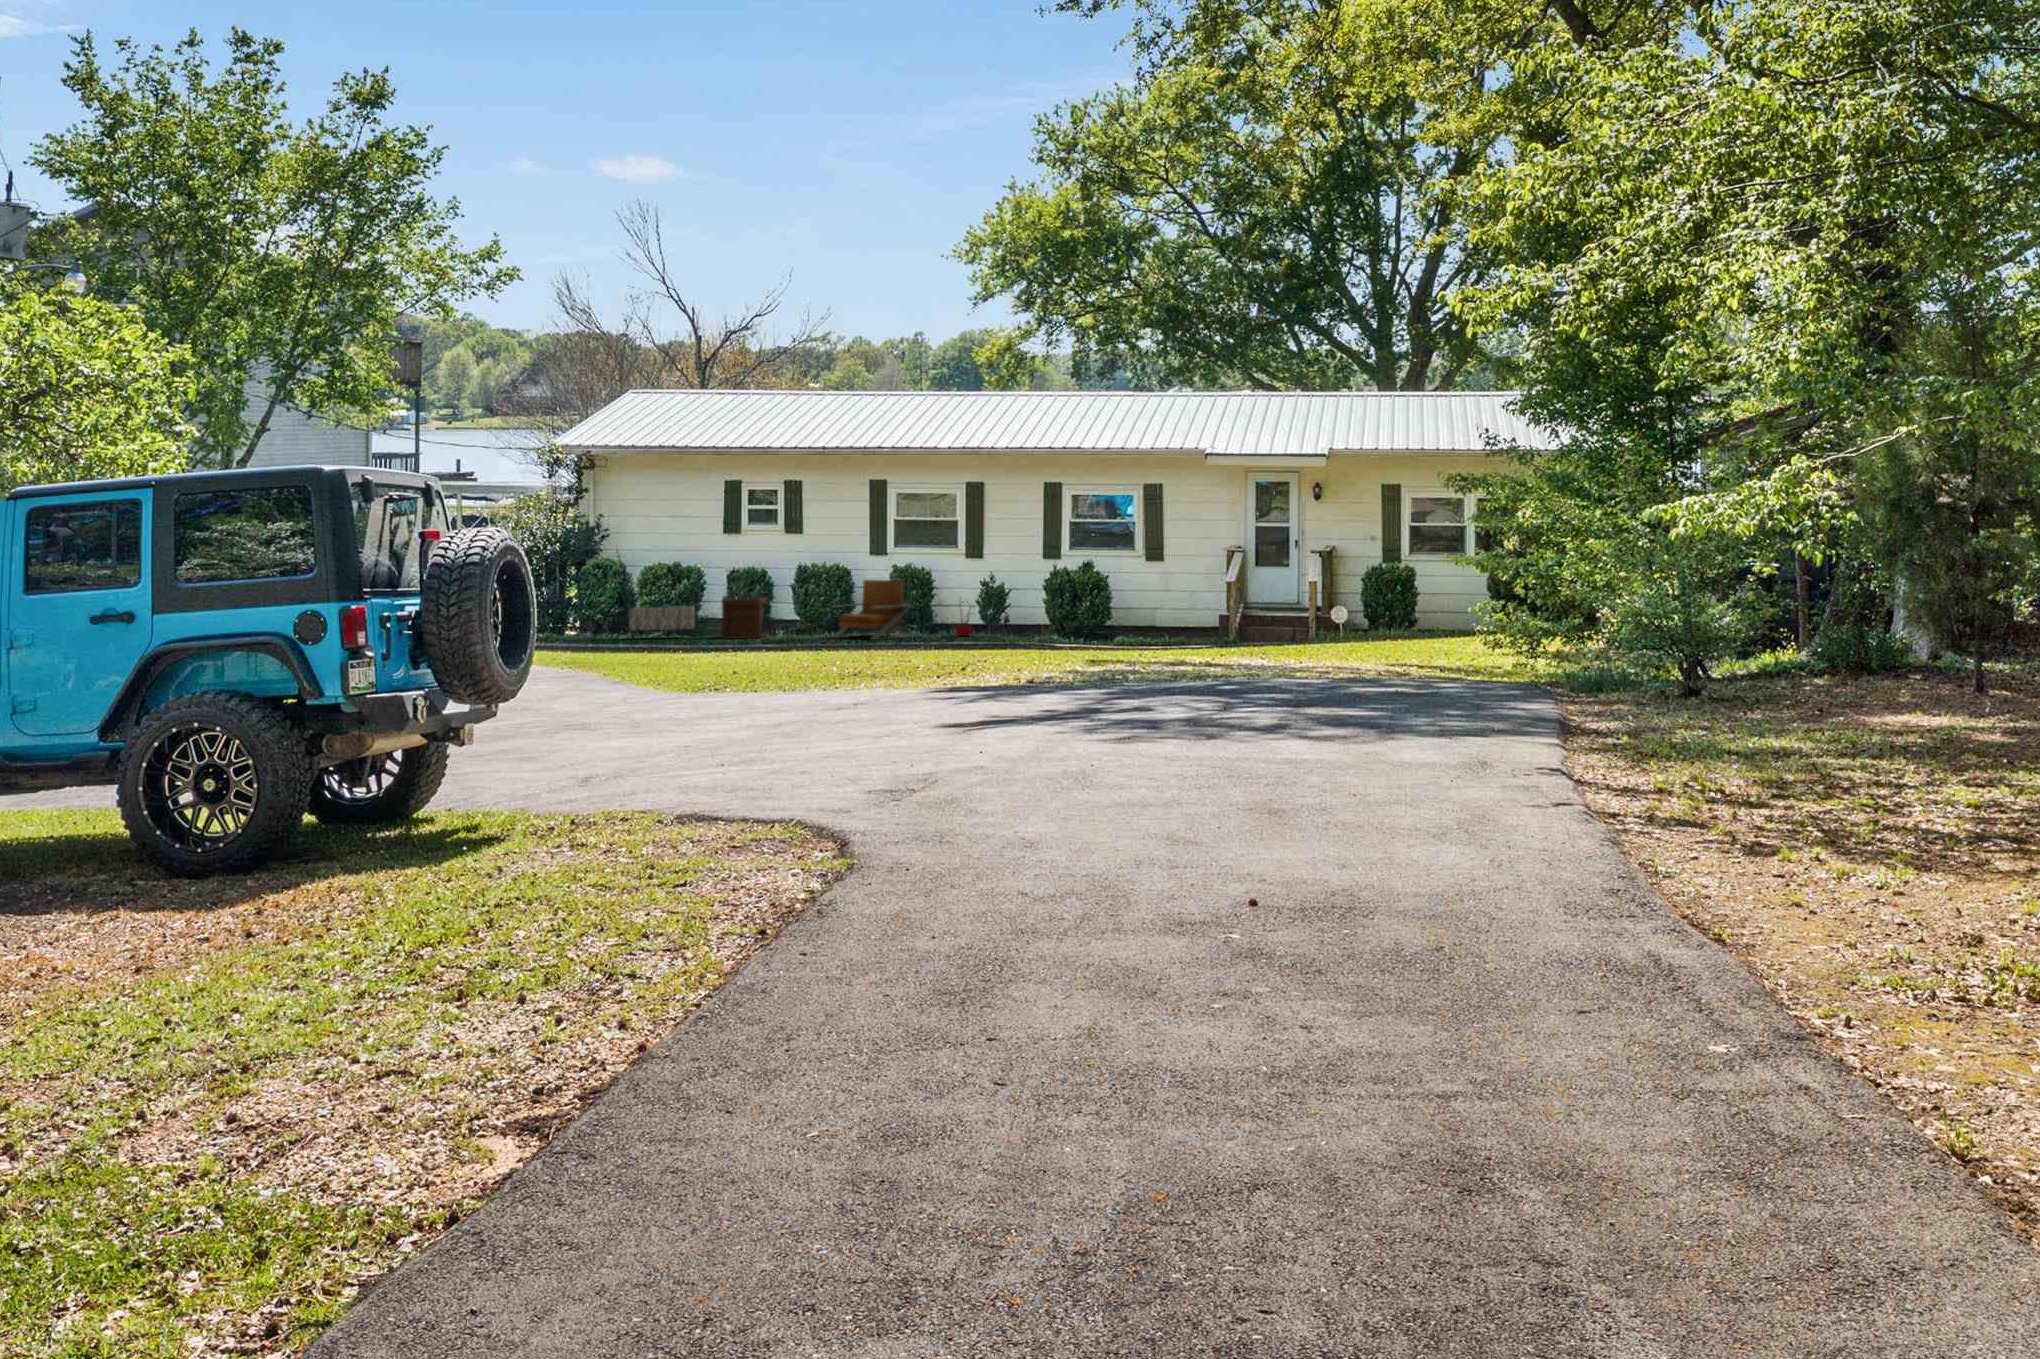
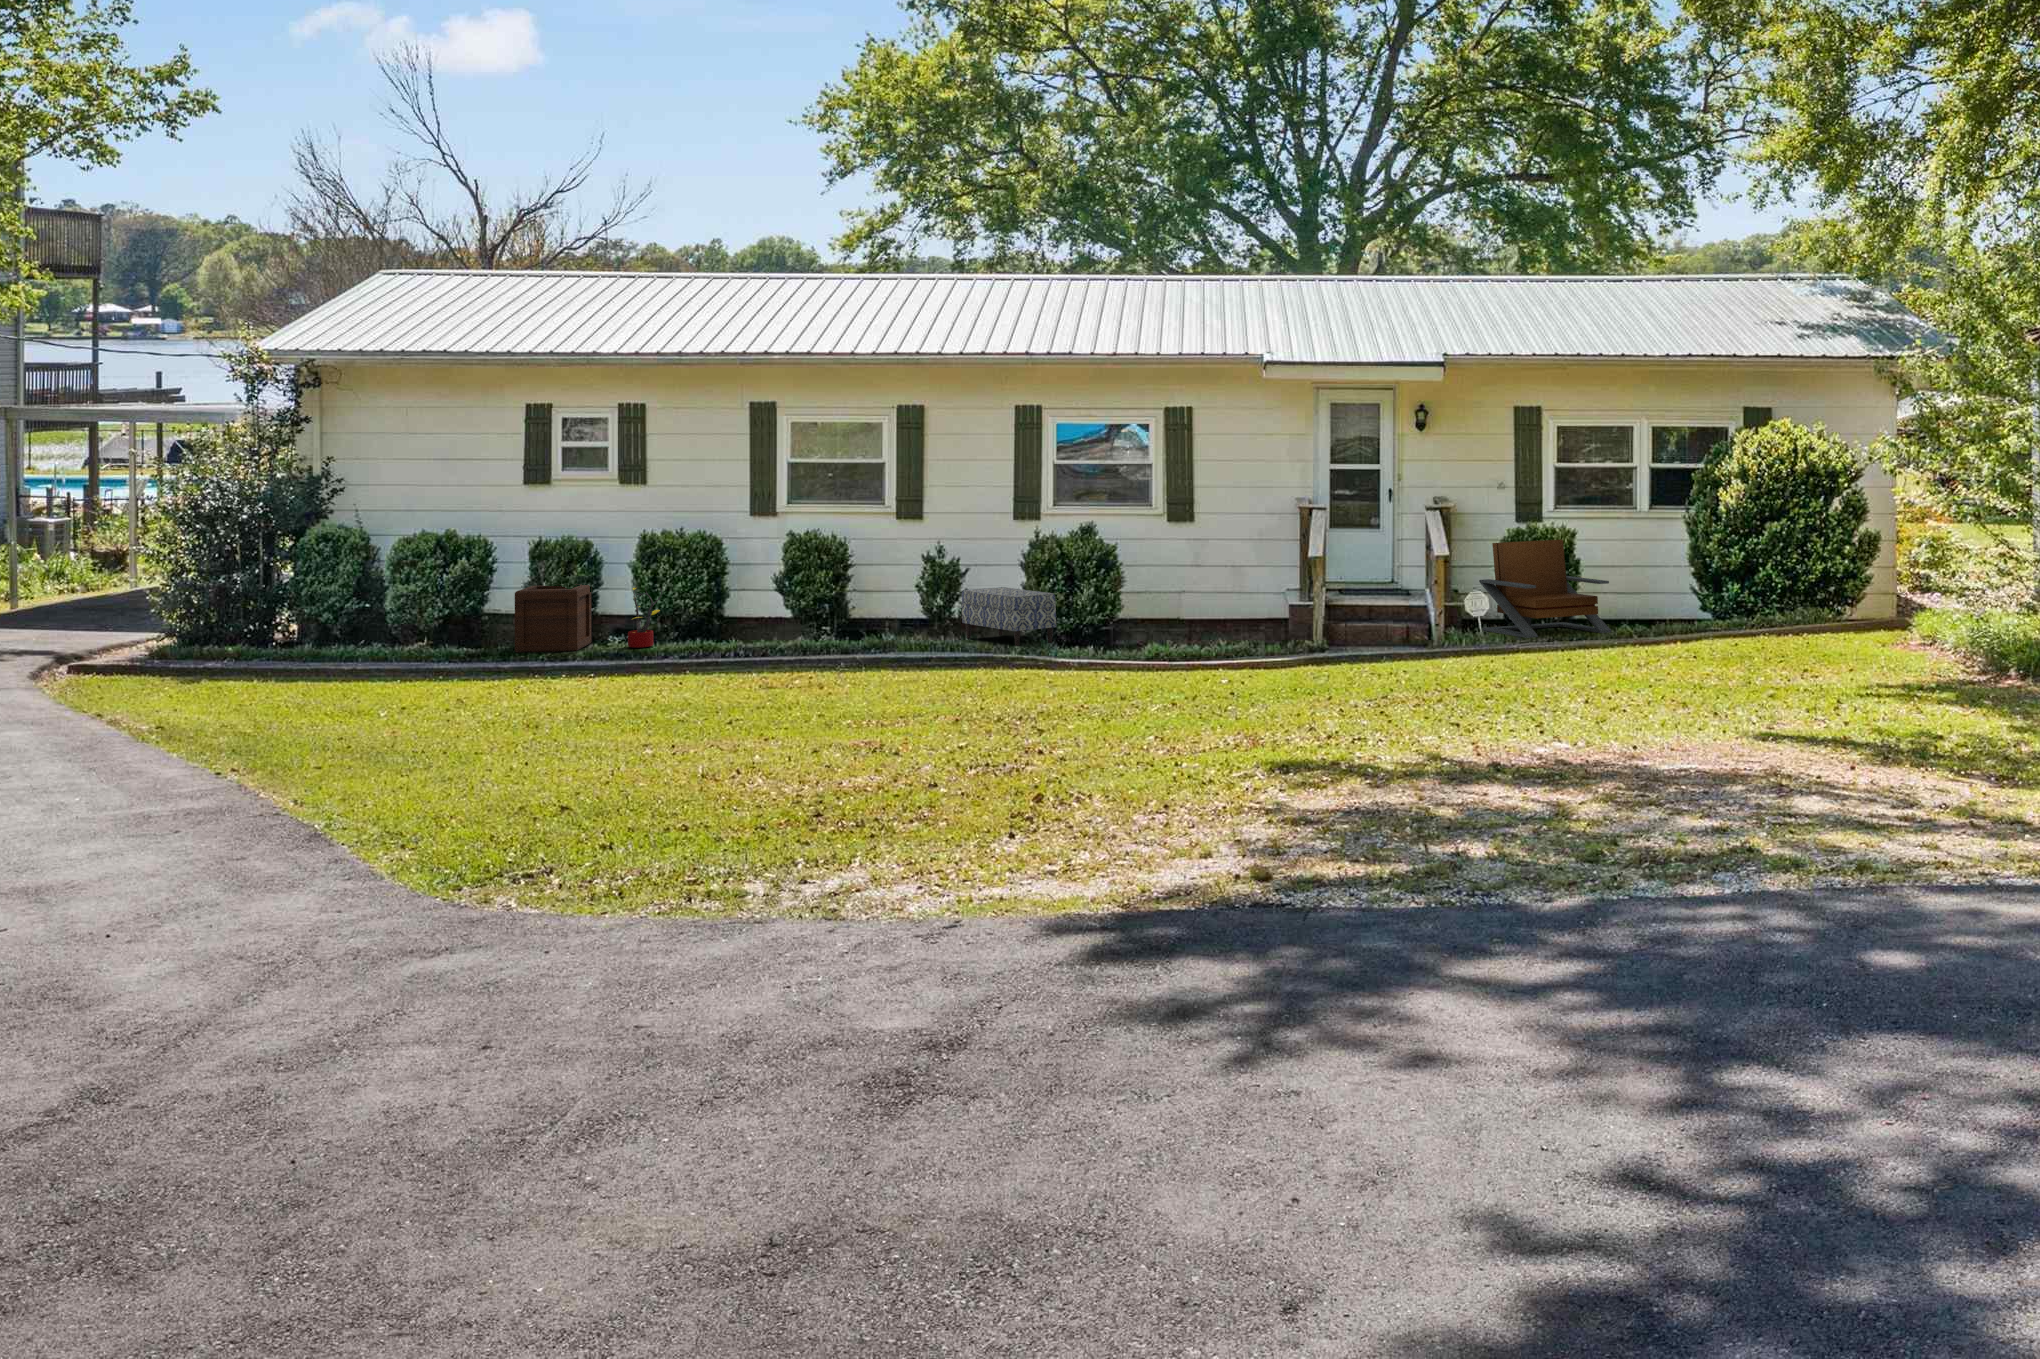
lounge chair: present [834,580,911,640] -> present [1479,540,1611,638]
decorative plant: present [955,597,973,636] -> present [628,586,662,648]
bench: present [629,606,695,639] -> present [962,587,1056,646]

